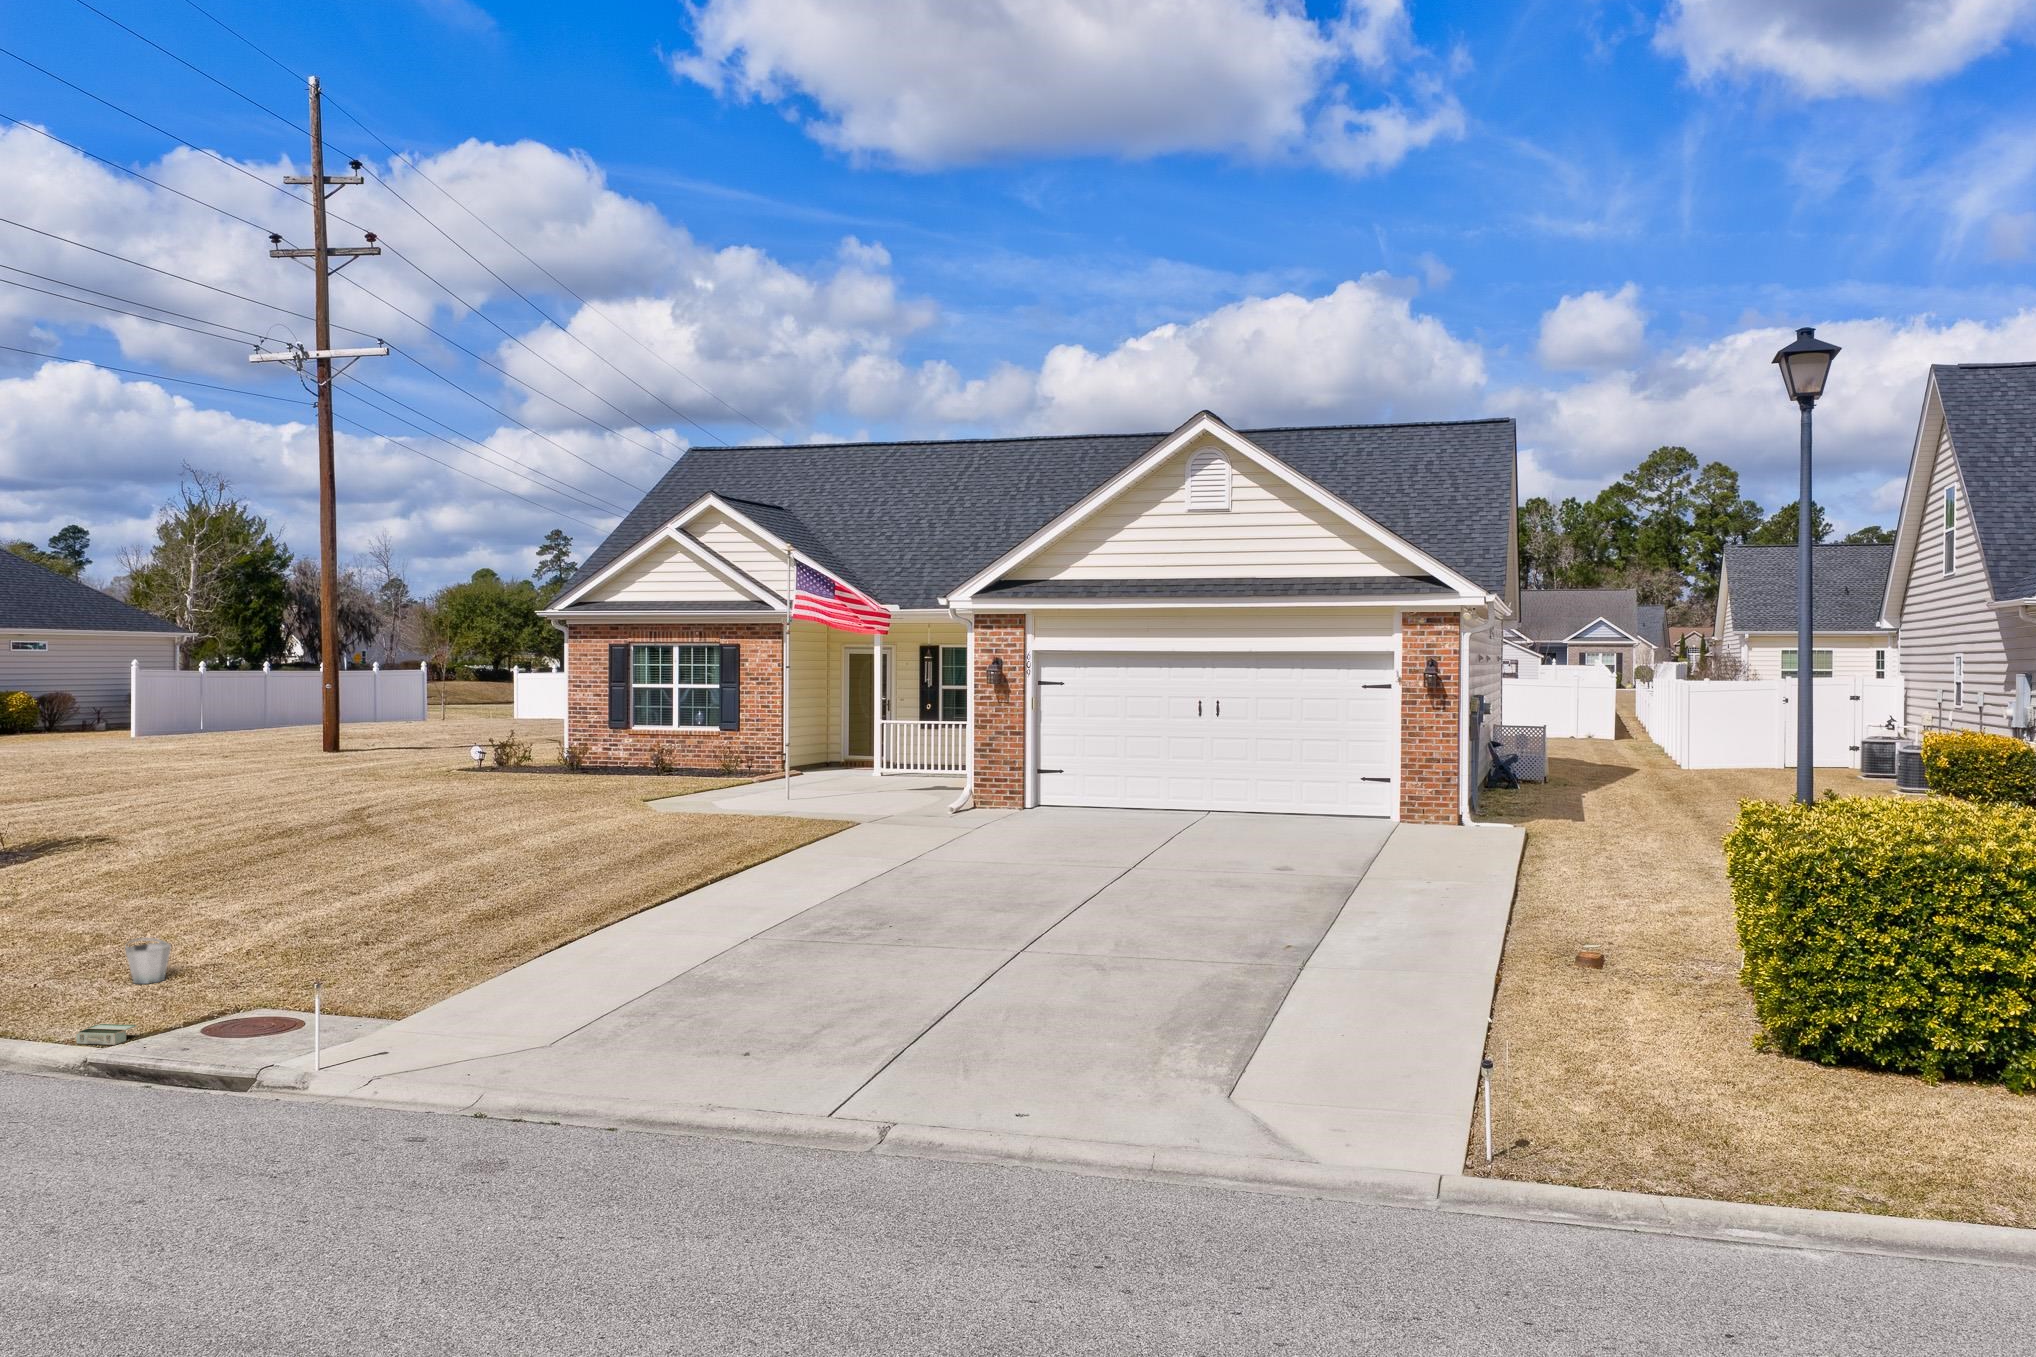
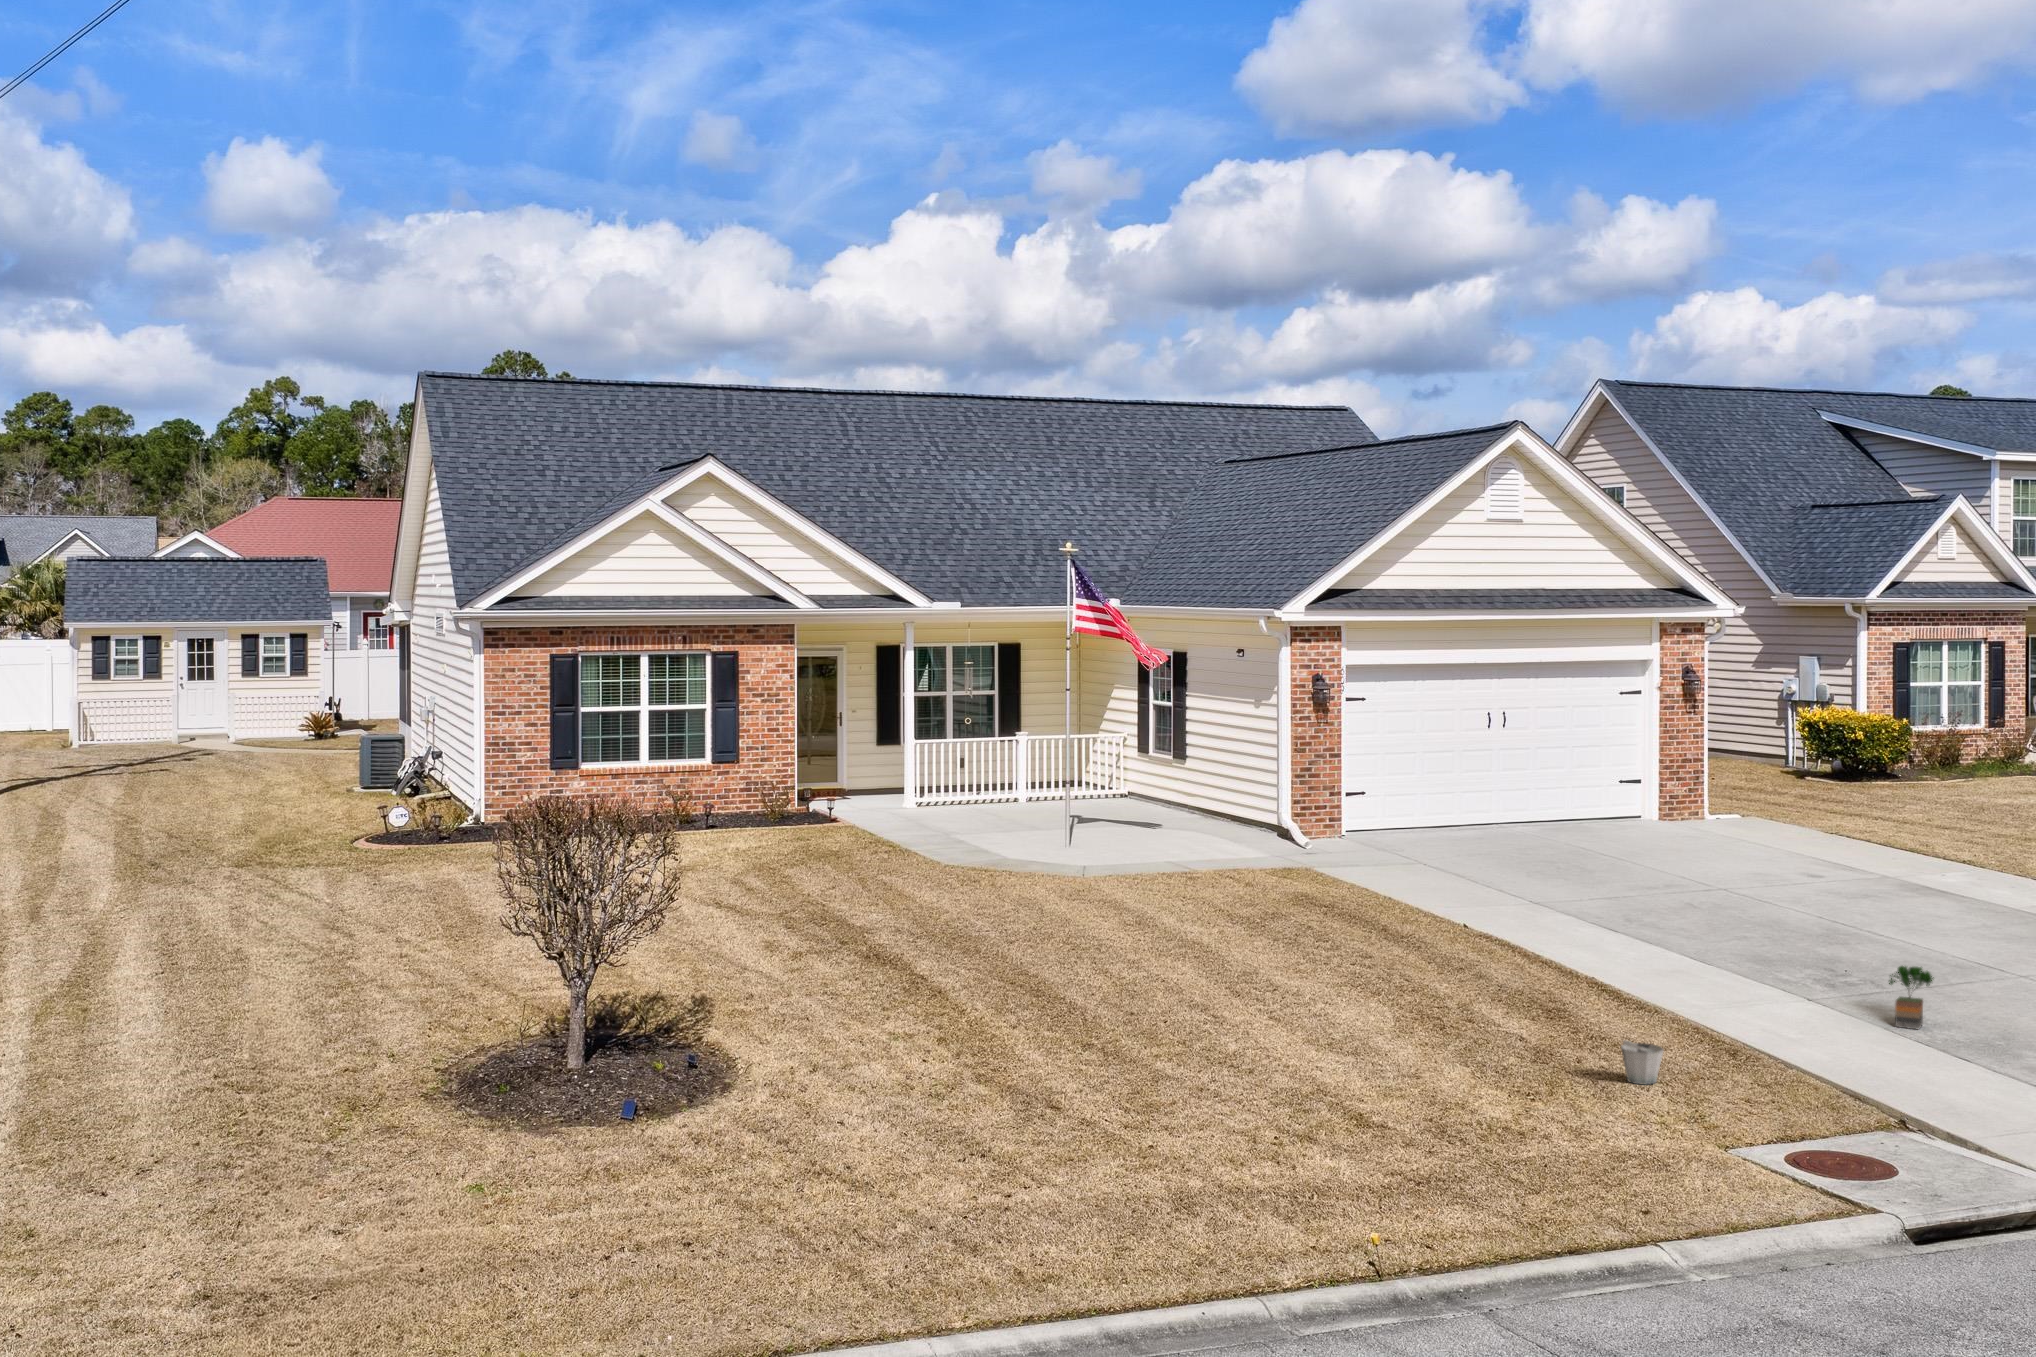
potted tree: none [551,917,601,991] -> present [1889,966,1934,1029]
toolbox: present [76,1024,136,1045] -> none [1873,1097,1921,1118]

